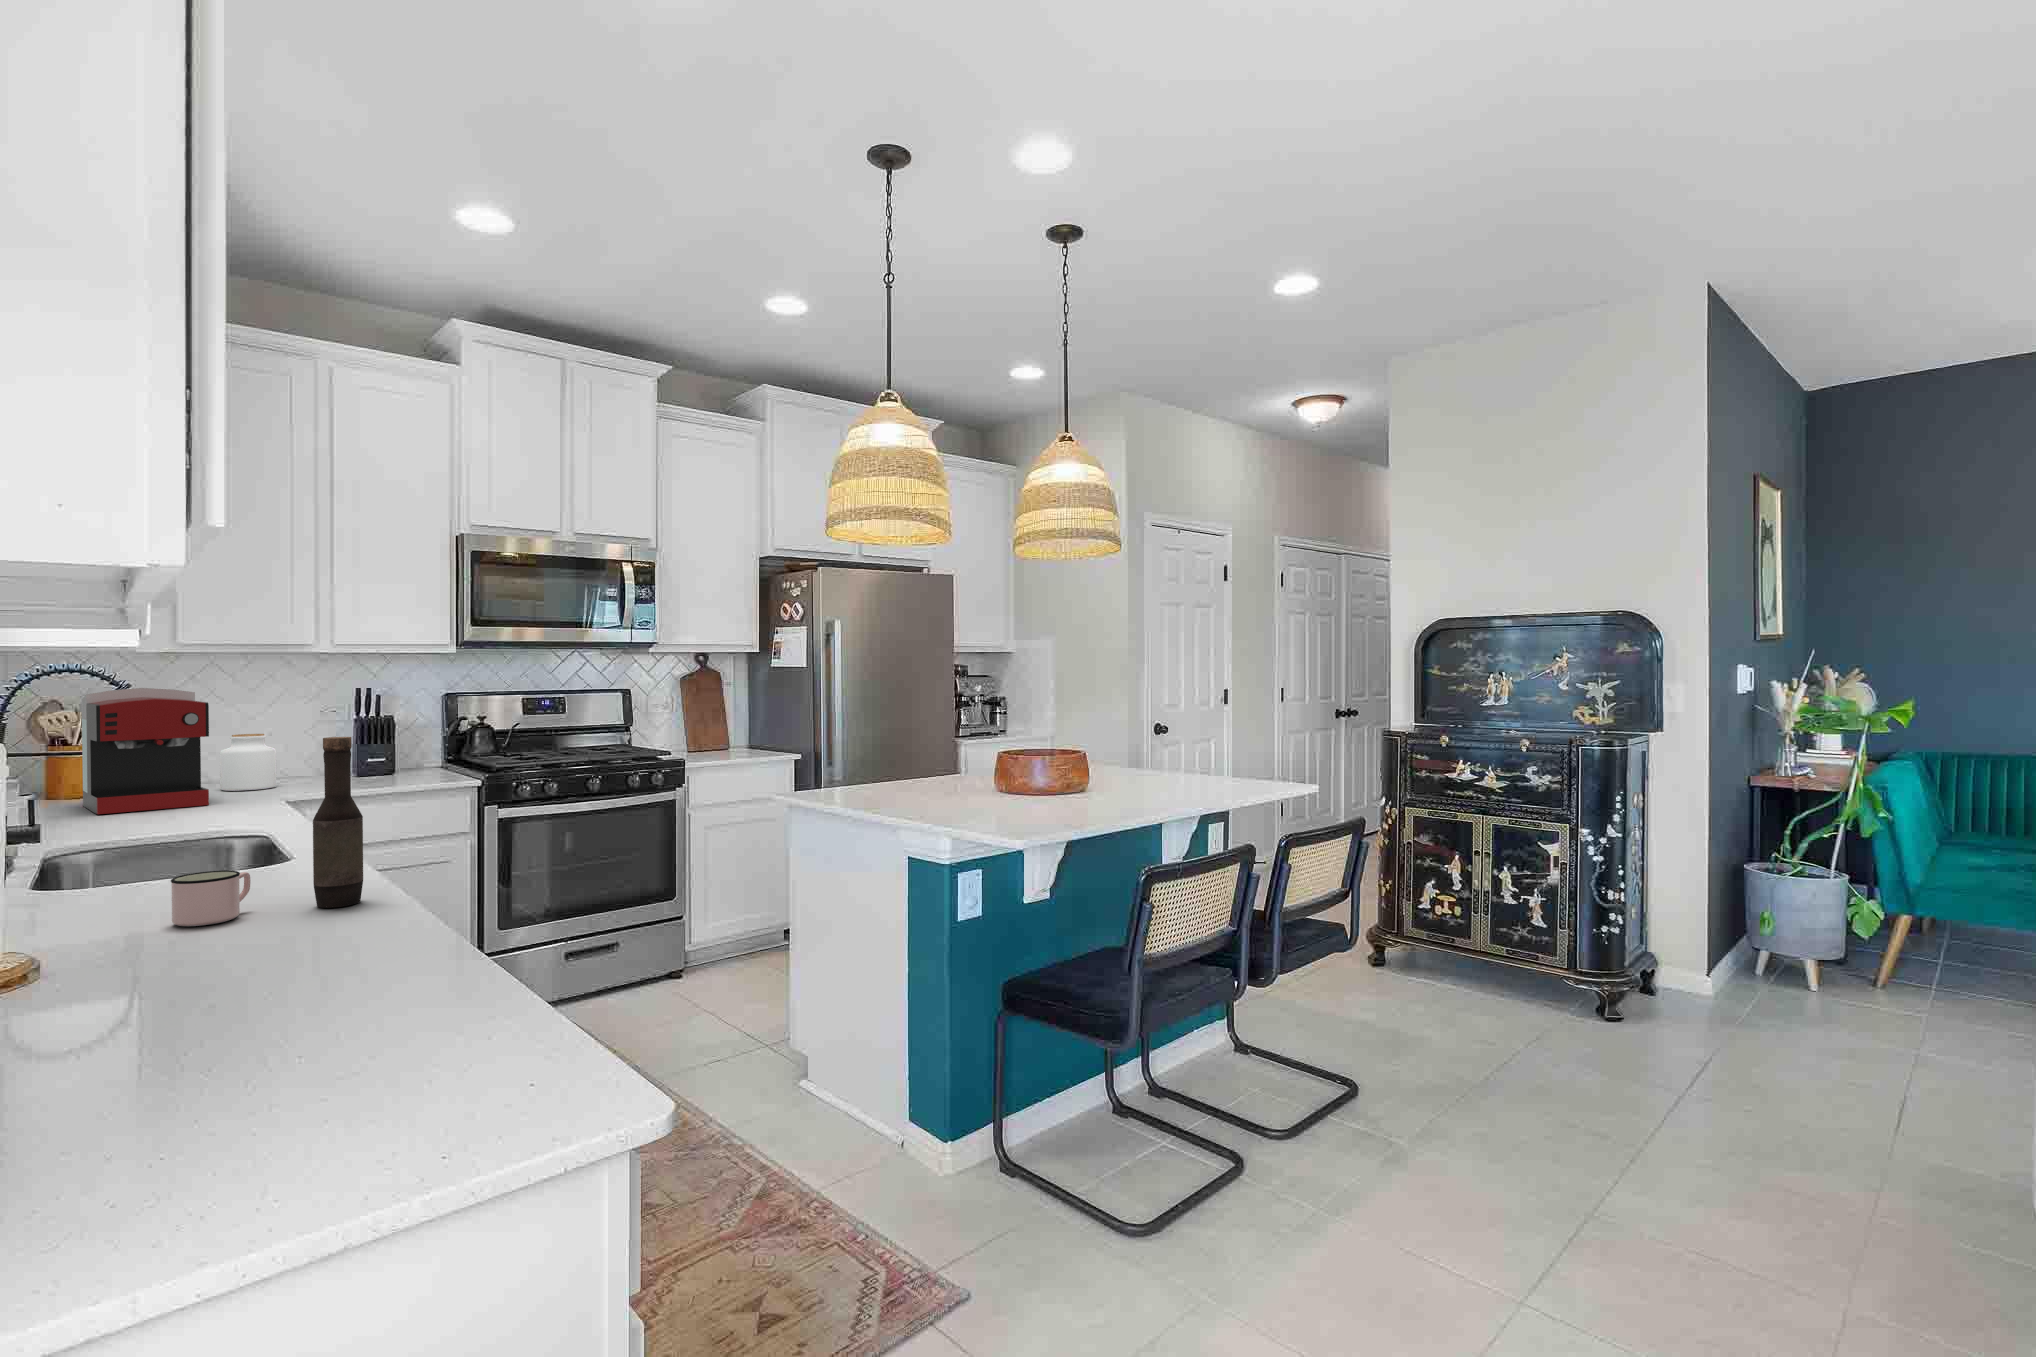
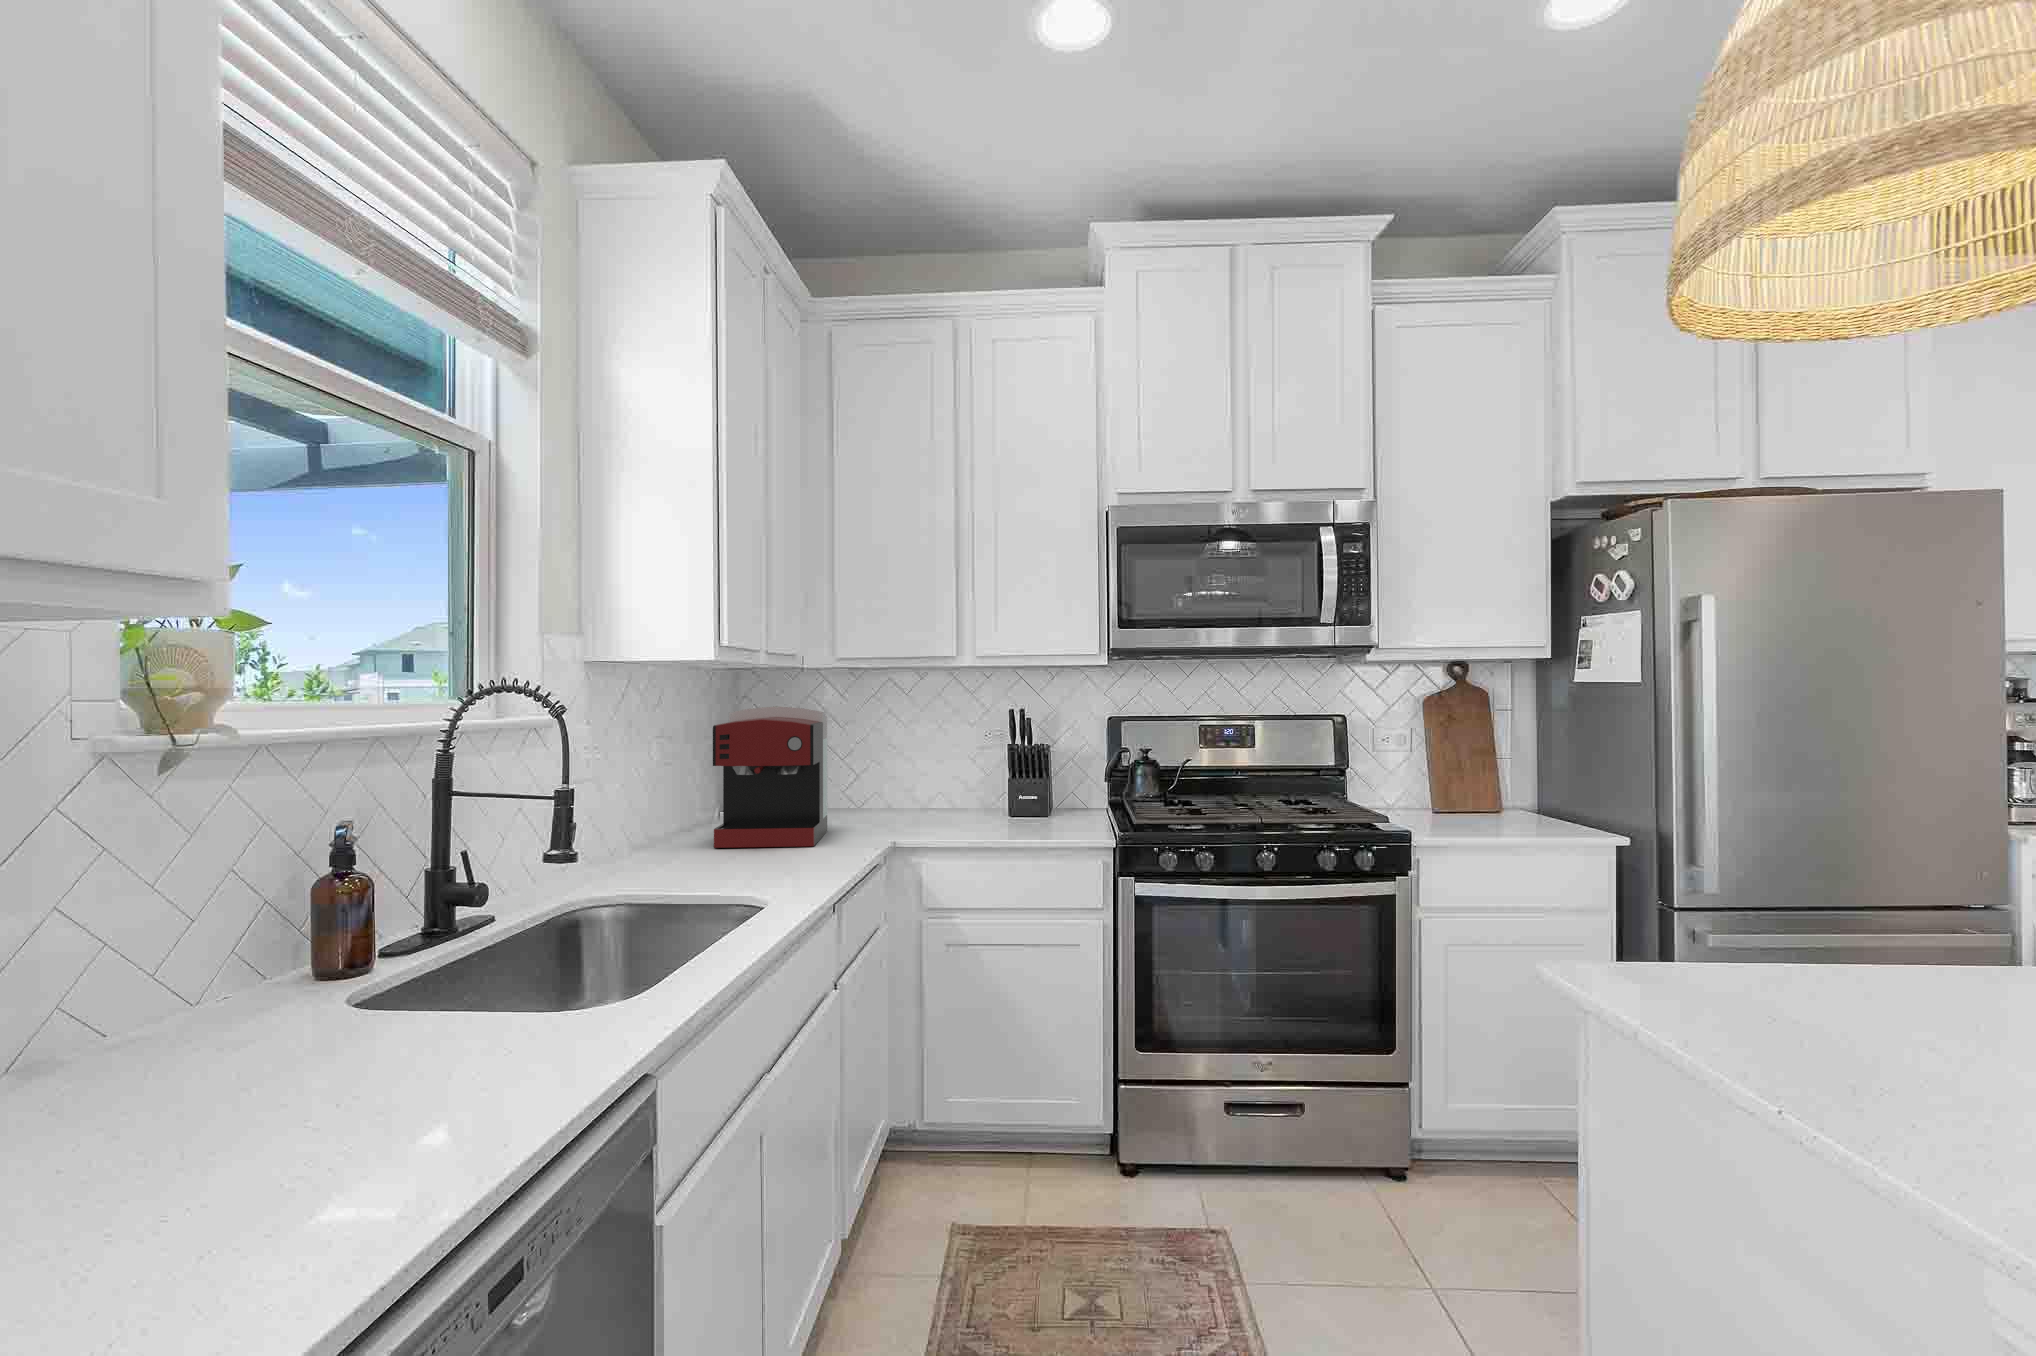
jar: present [220,734,276,791] -> none [866,760,918,827]
bottle: present [313,737,363,908] -> none [325,824,435,1211]
mug: present [171,870,251,926] -> none [108,1070,288,1203]

